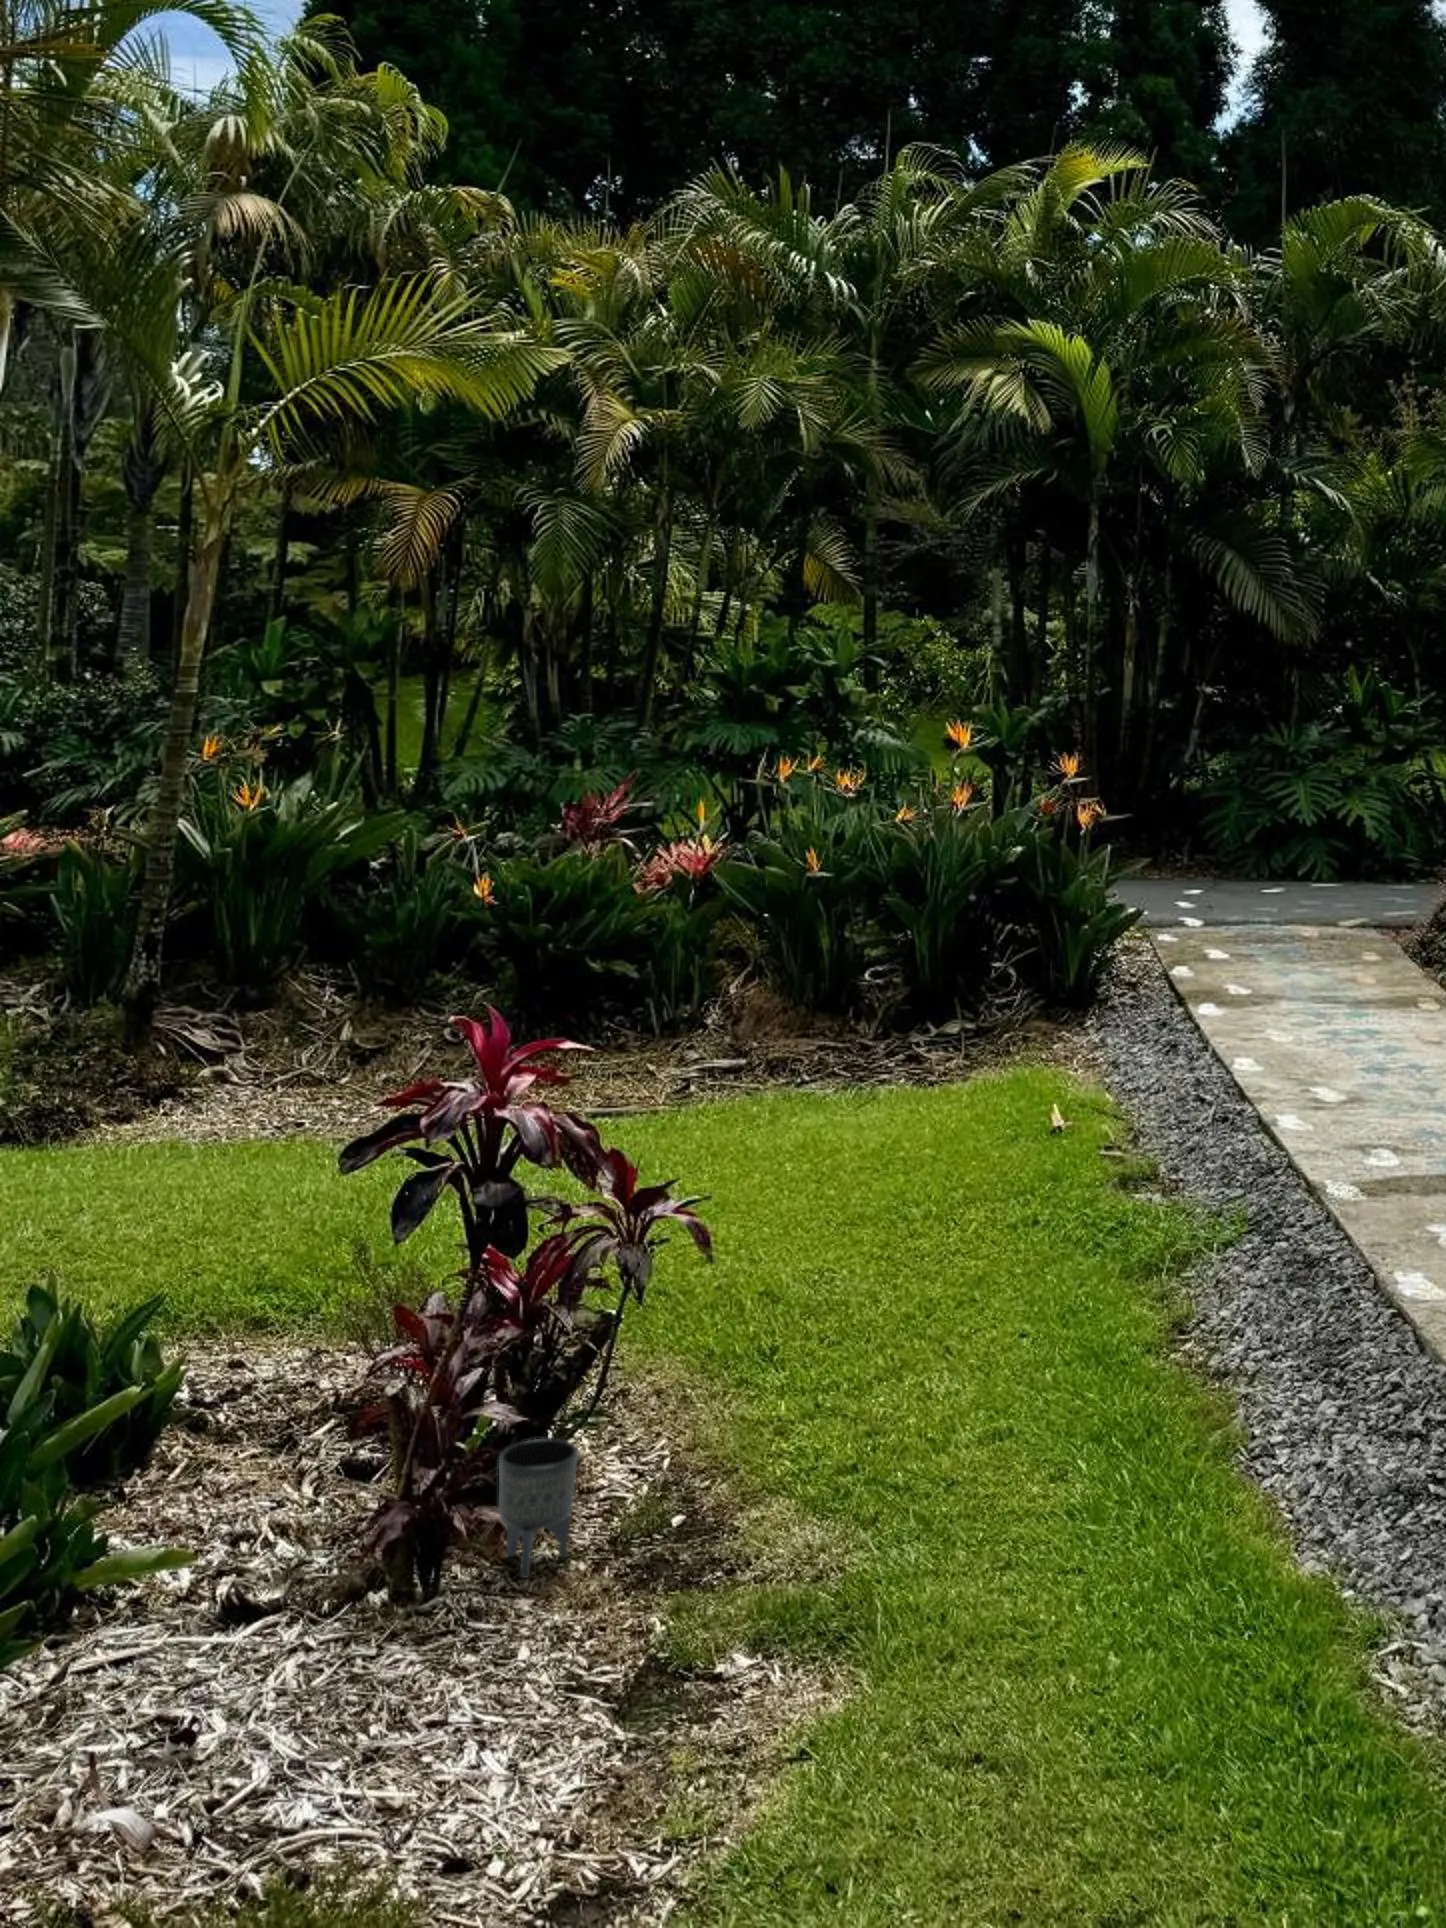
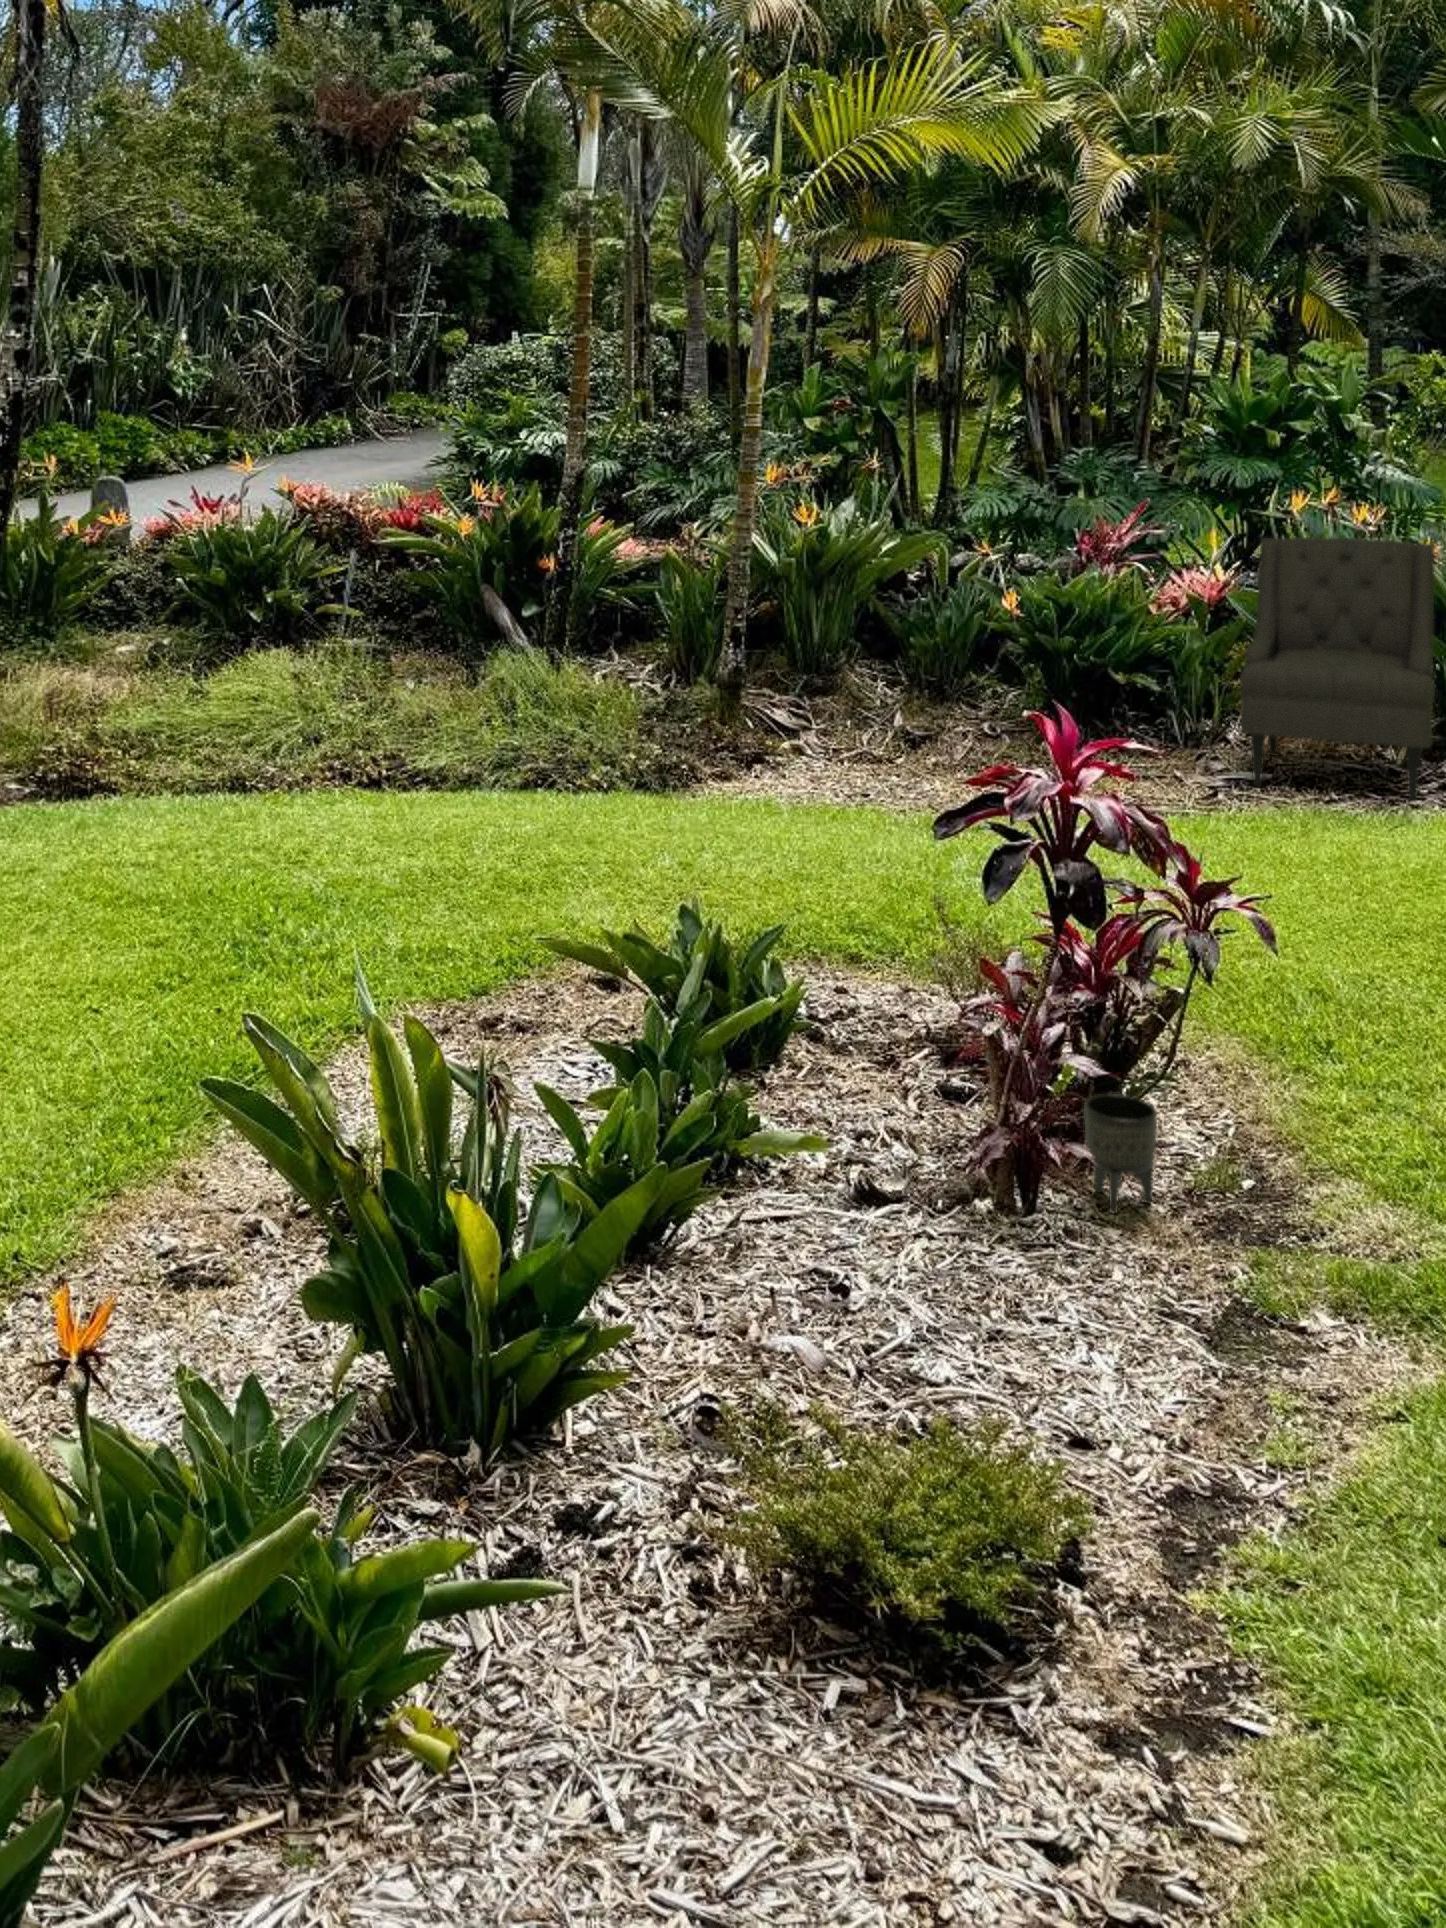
chair: none [718,808,909,1077] -> present [1240,537,1435,801]

